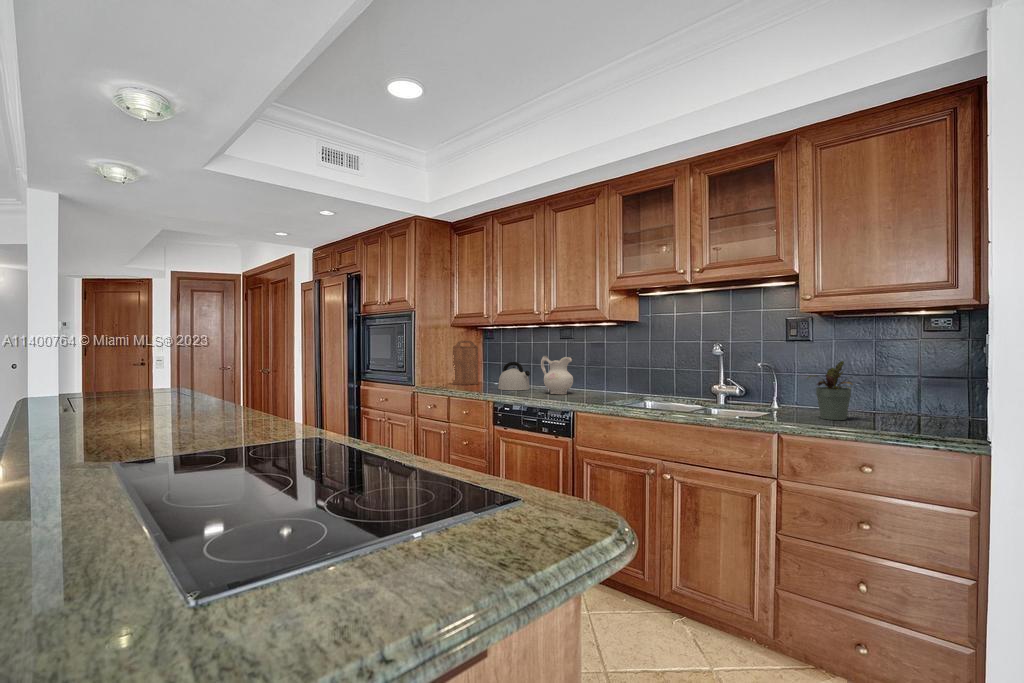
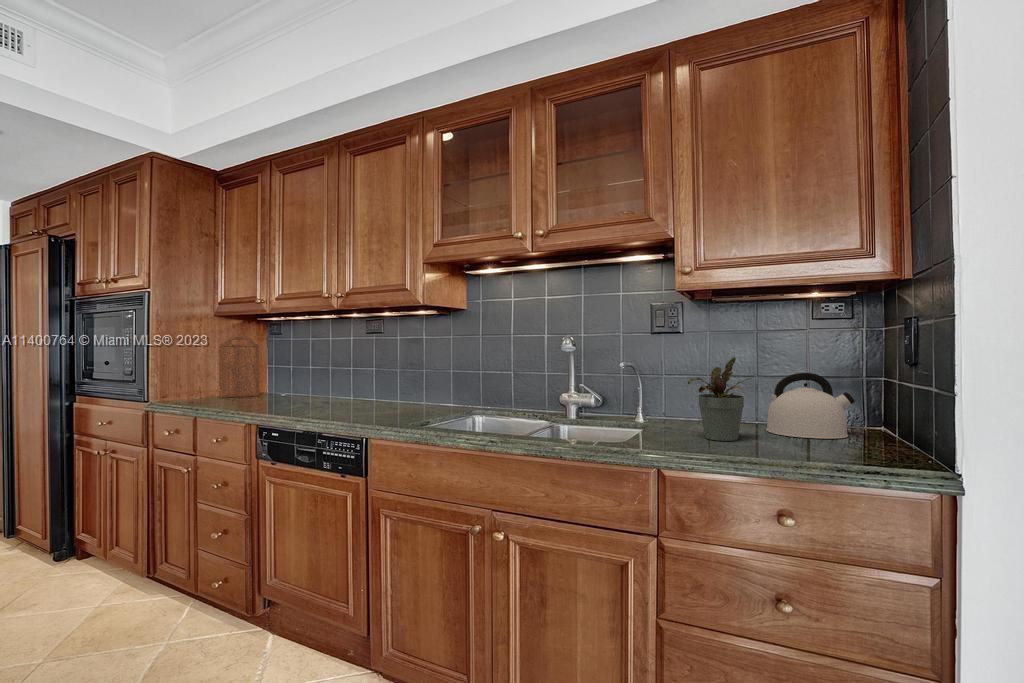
ceramic pitcher: present [541,356,573,394] -> none [335,355,380,409]
kettle: present [498,362,530,390] -> present [766,373,855,439]

